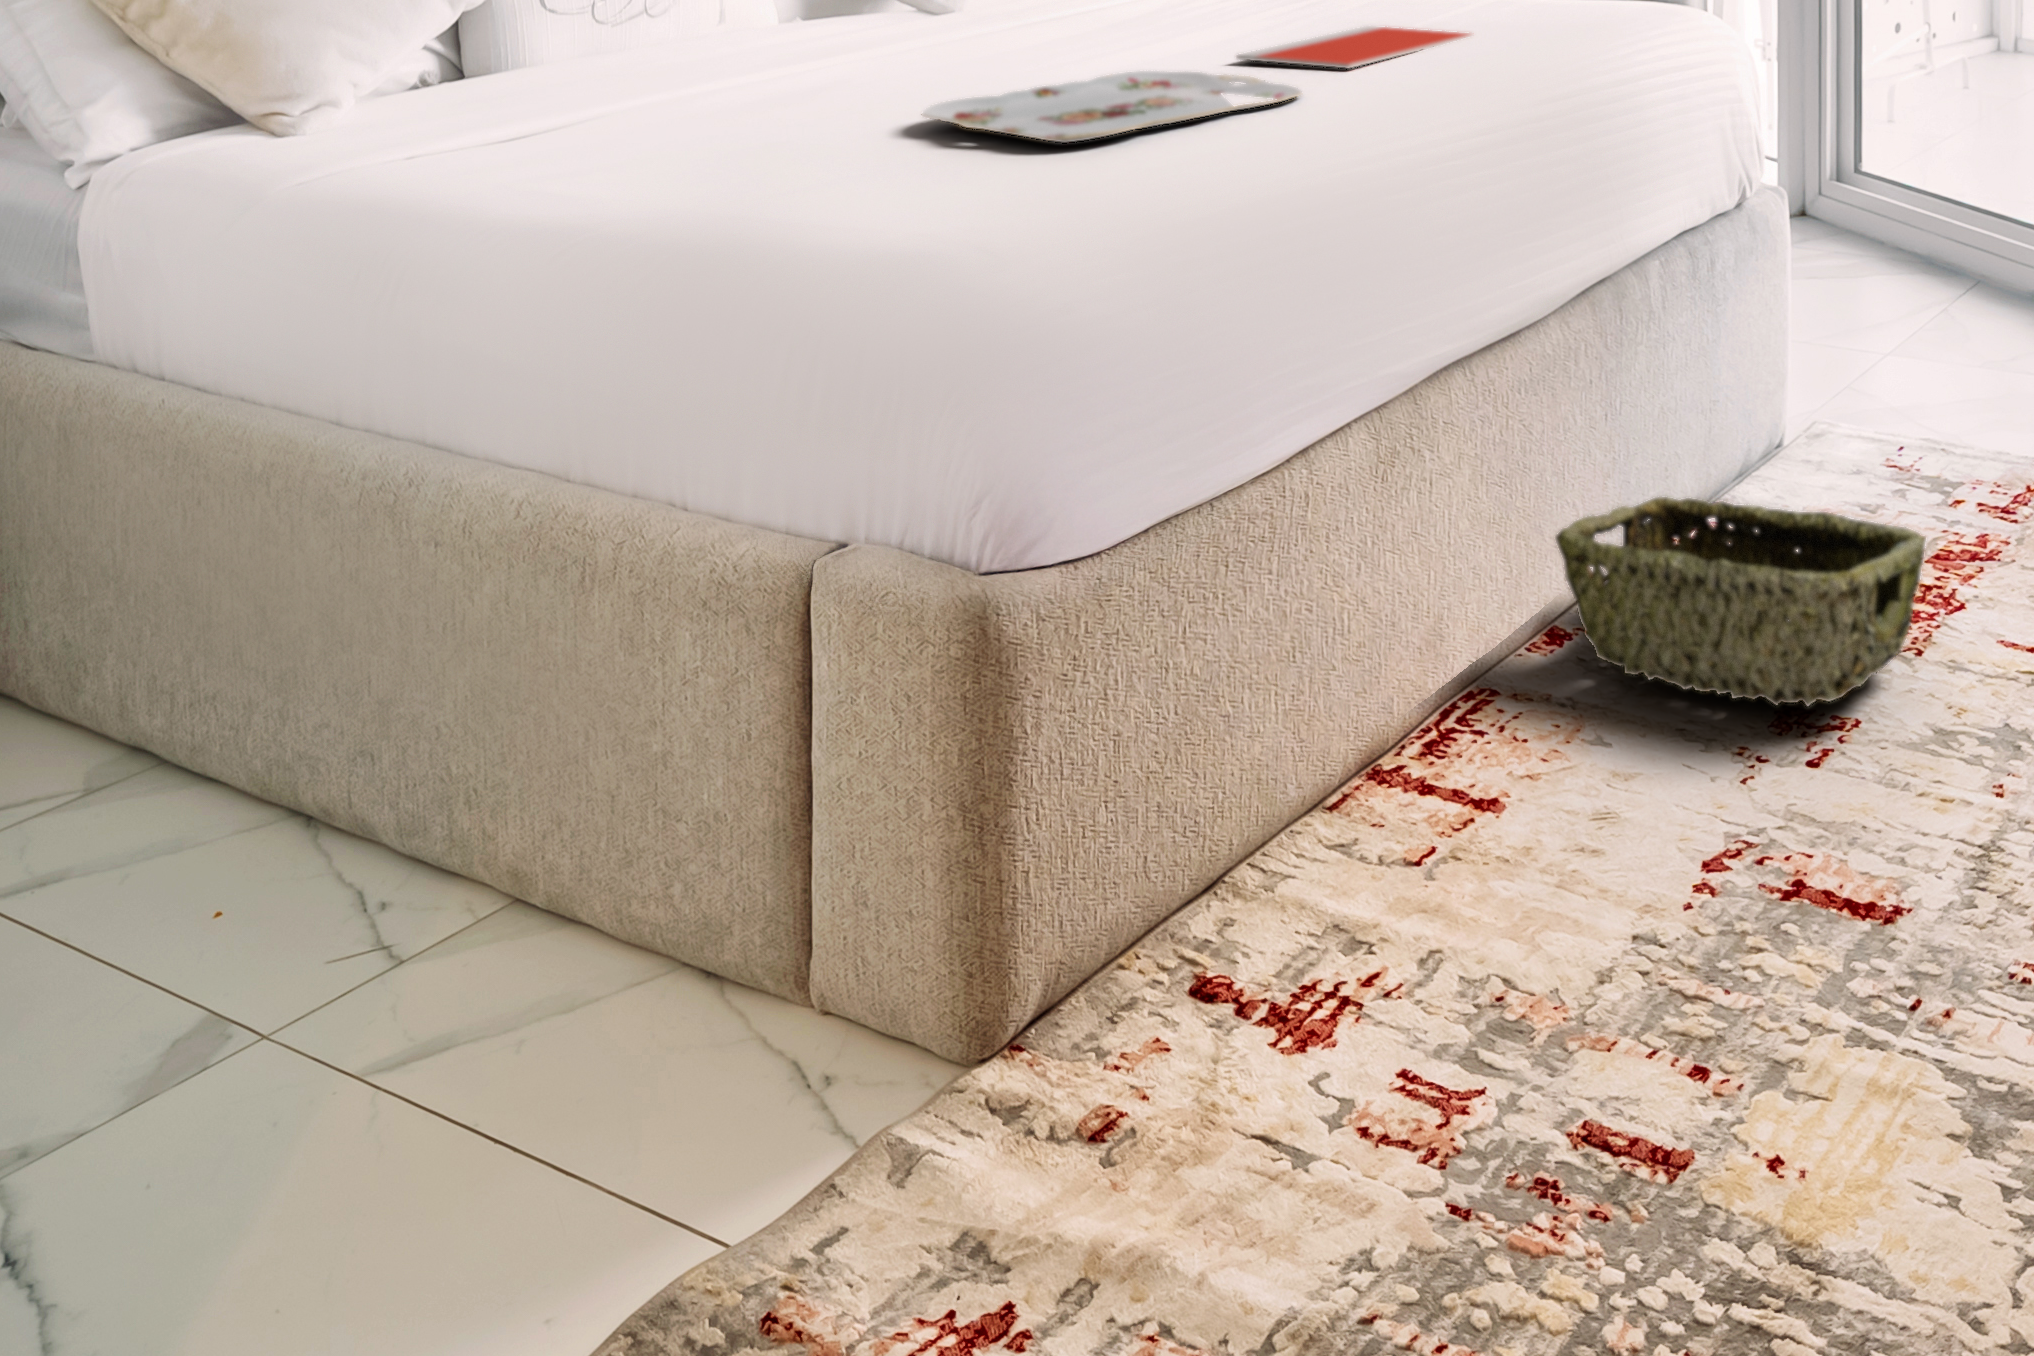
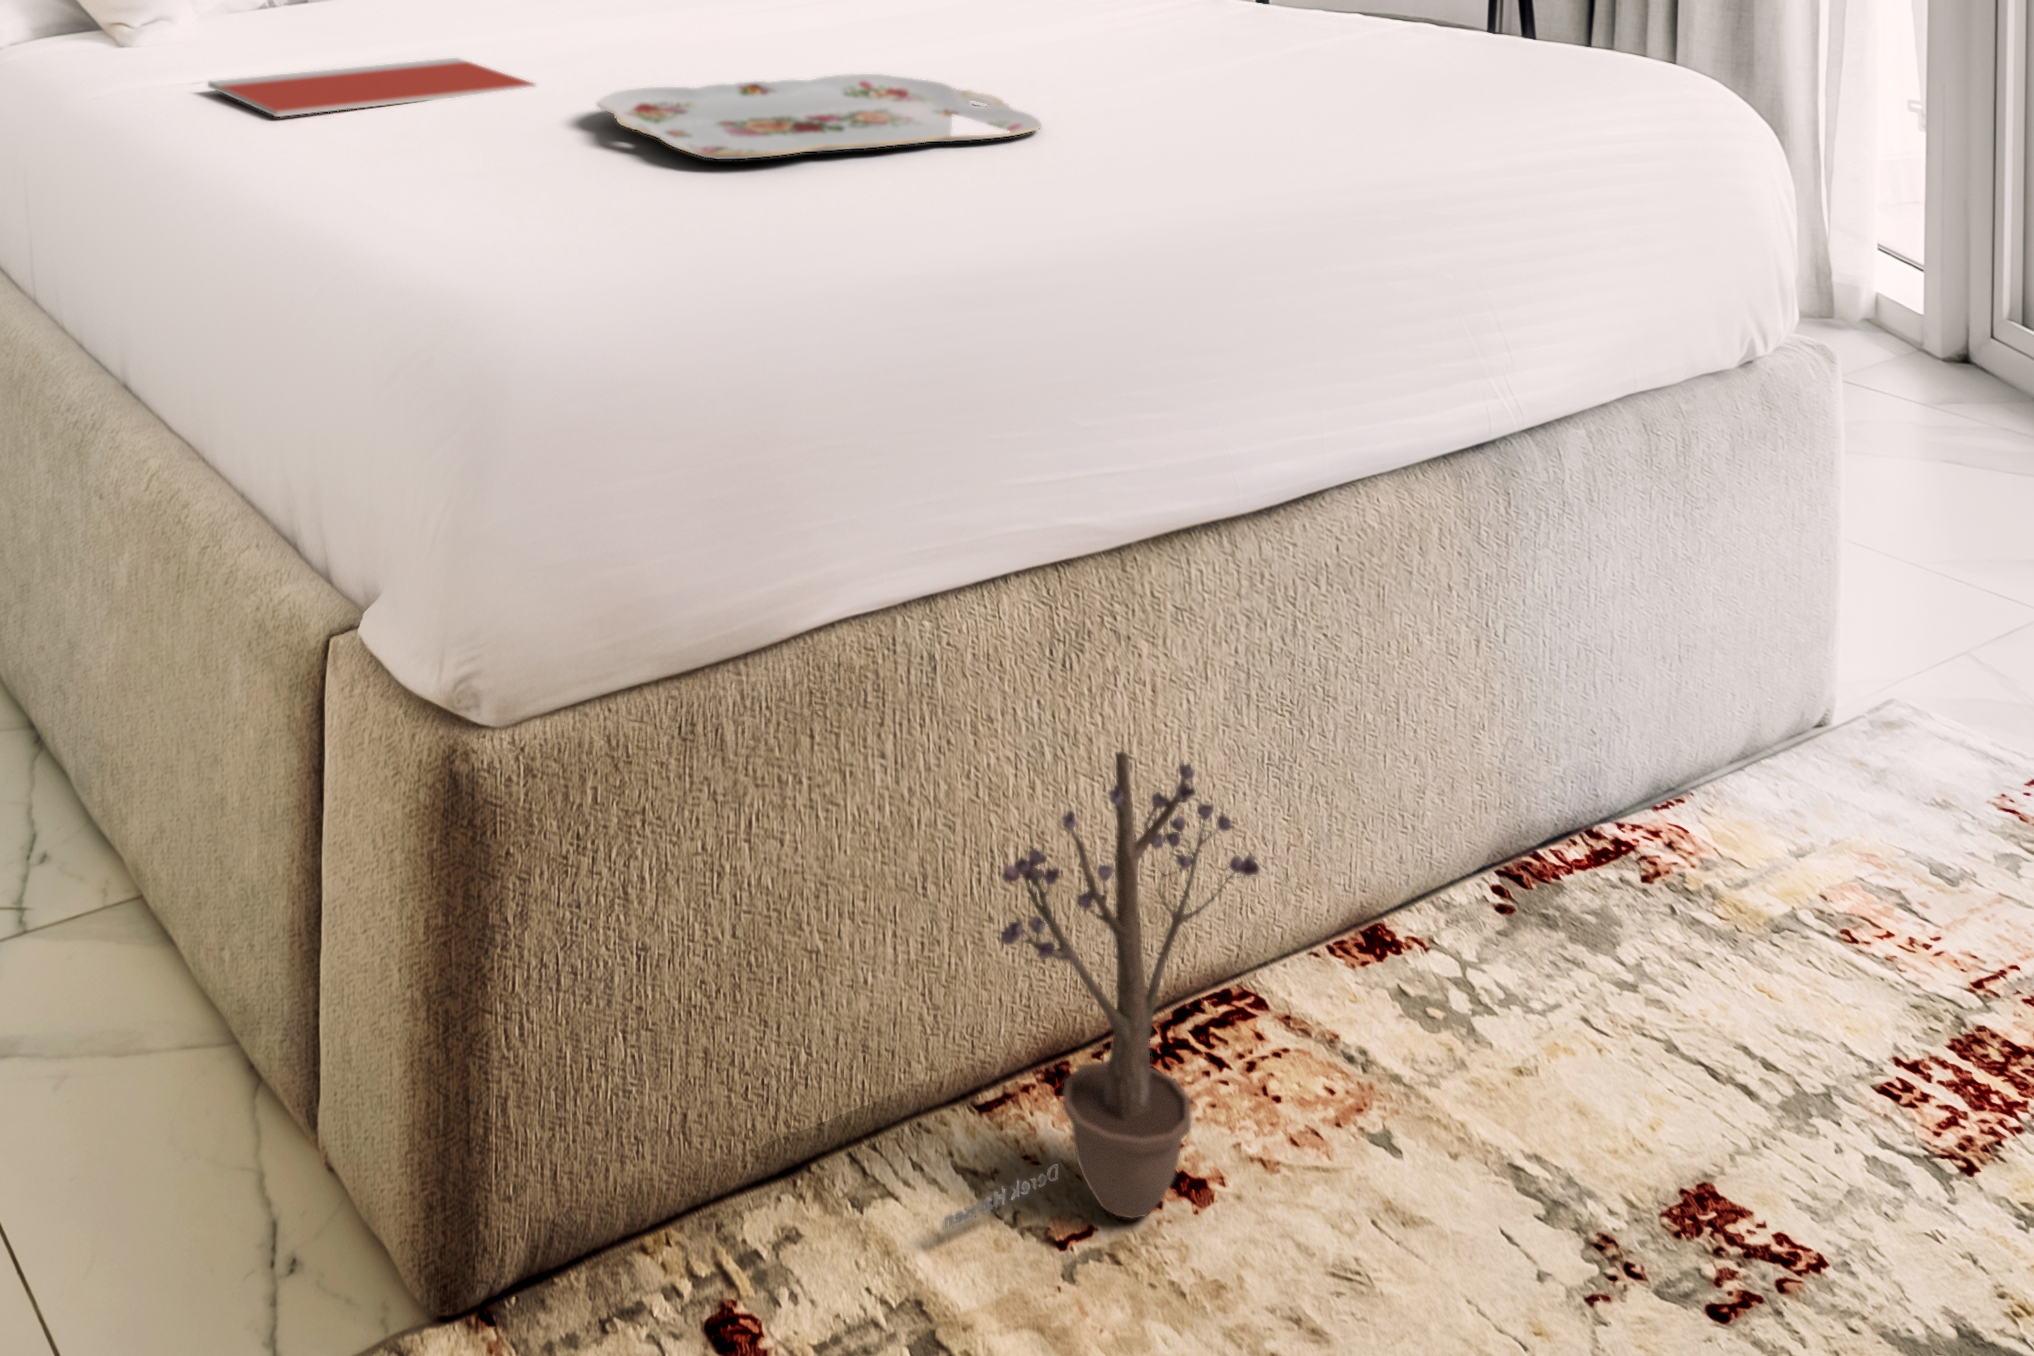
notebook: present [1237,26,1471,69] -> present [208,58,535,117]
woven basket: present [1556,497,1925,706] -> none [1355,781,1974,1212]
decorative plant: none [1340,510,1530,878] -> present [944,751,1259,1229]

